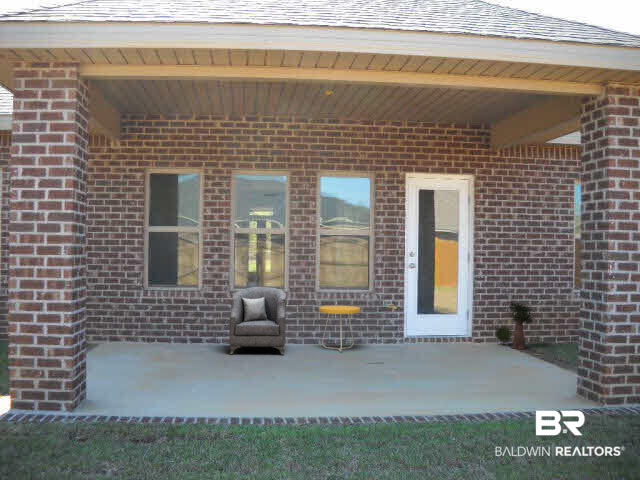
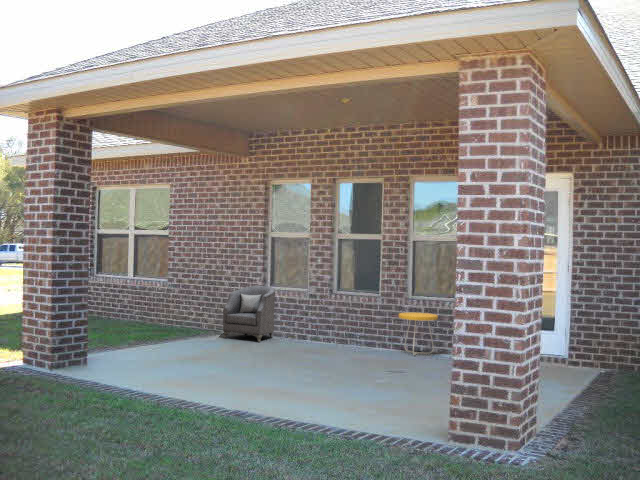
armchair: present [230,287,286,355] -> present [223,286,275,342]
potted plant: present [495,301,534,349] -> none [588,319,628,371]

